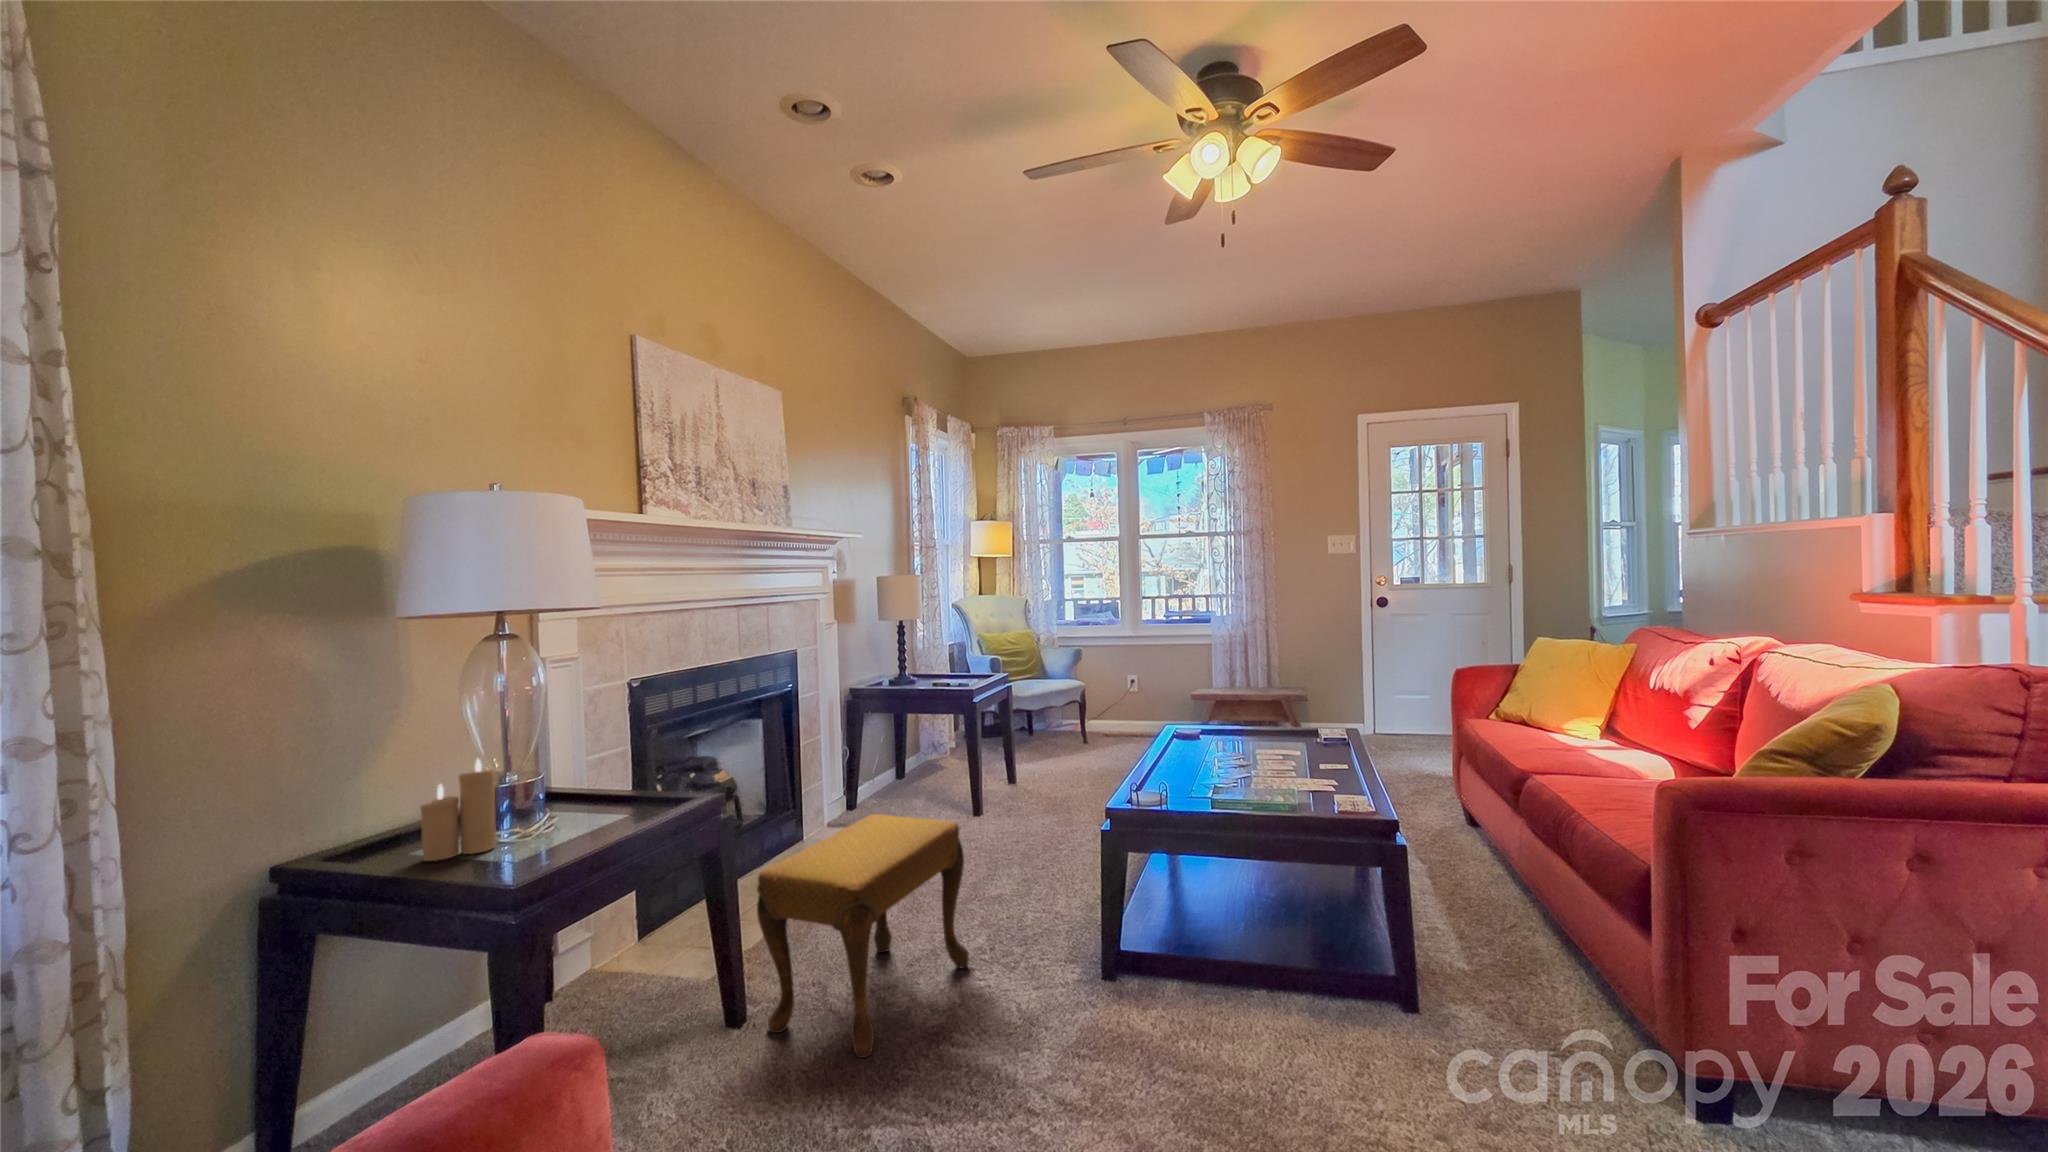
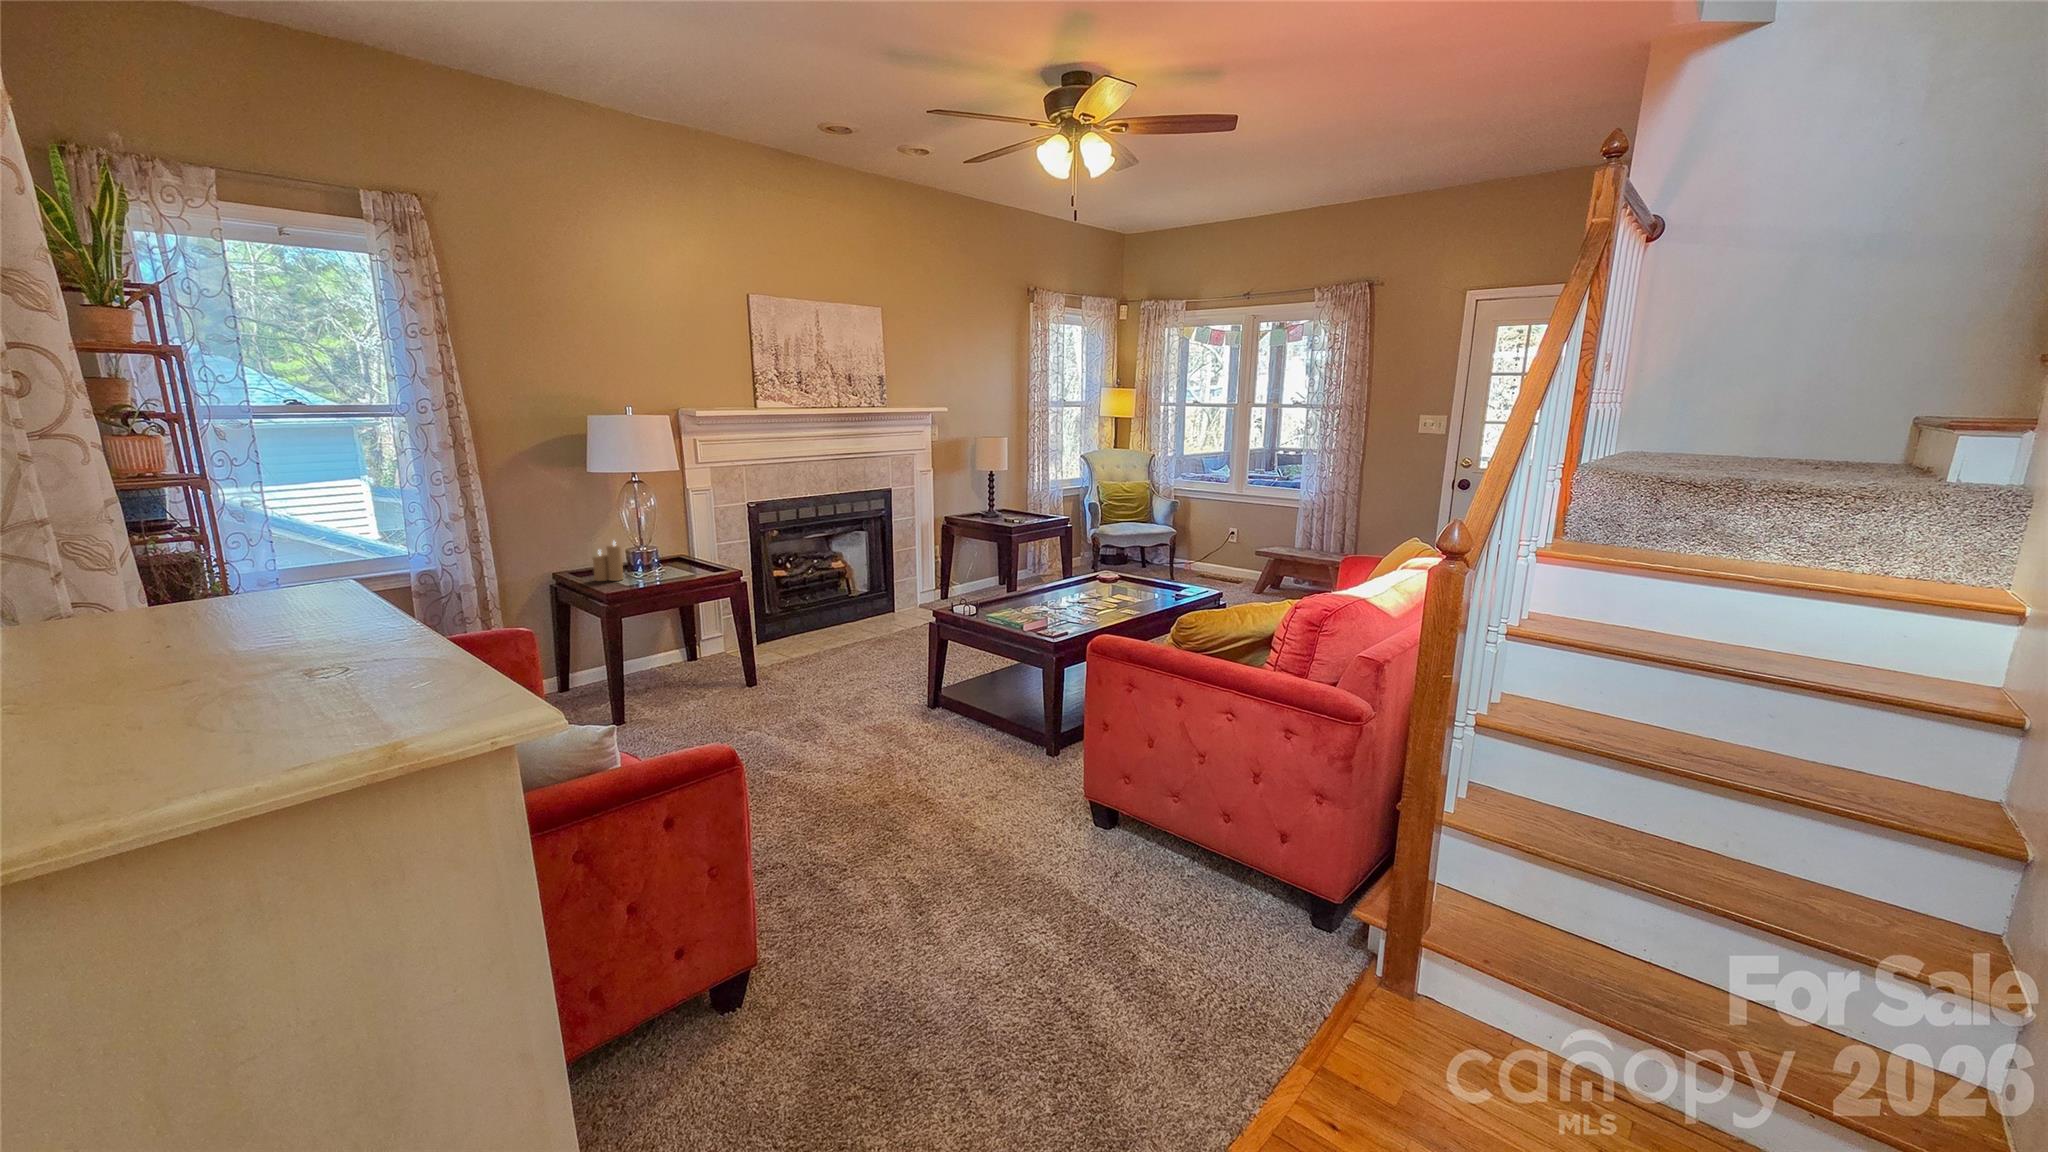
footstool: present [757,814,969,1058] -> none [746,598,872,712]

